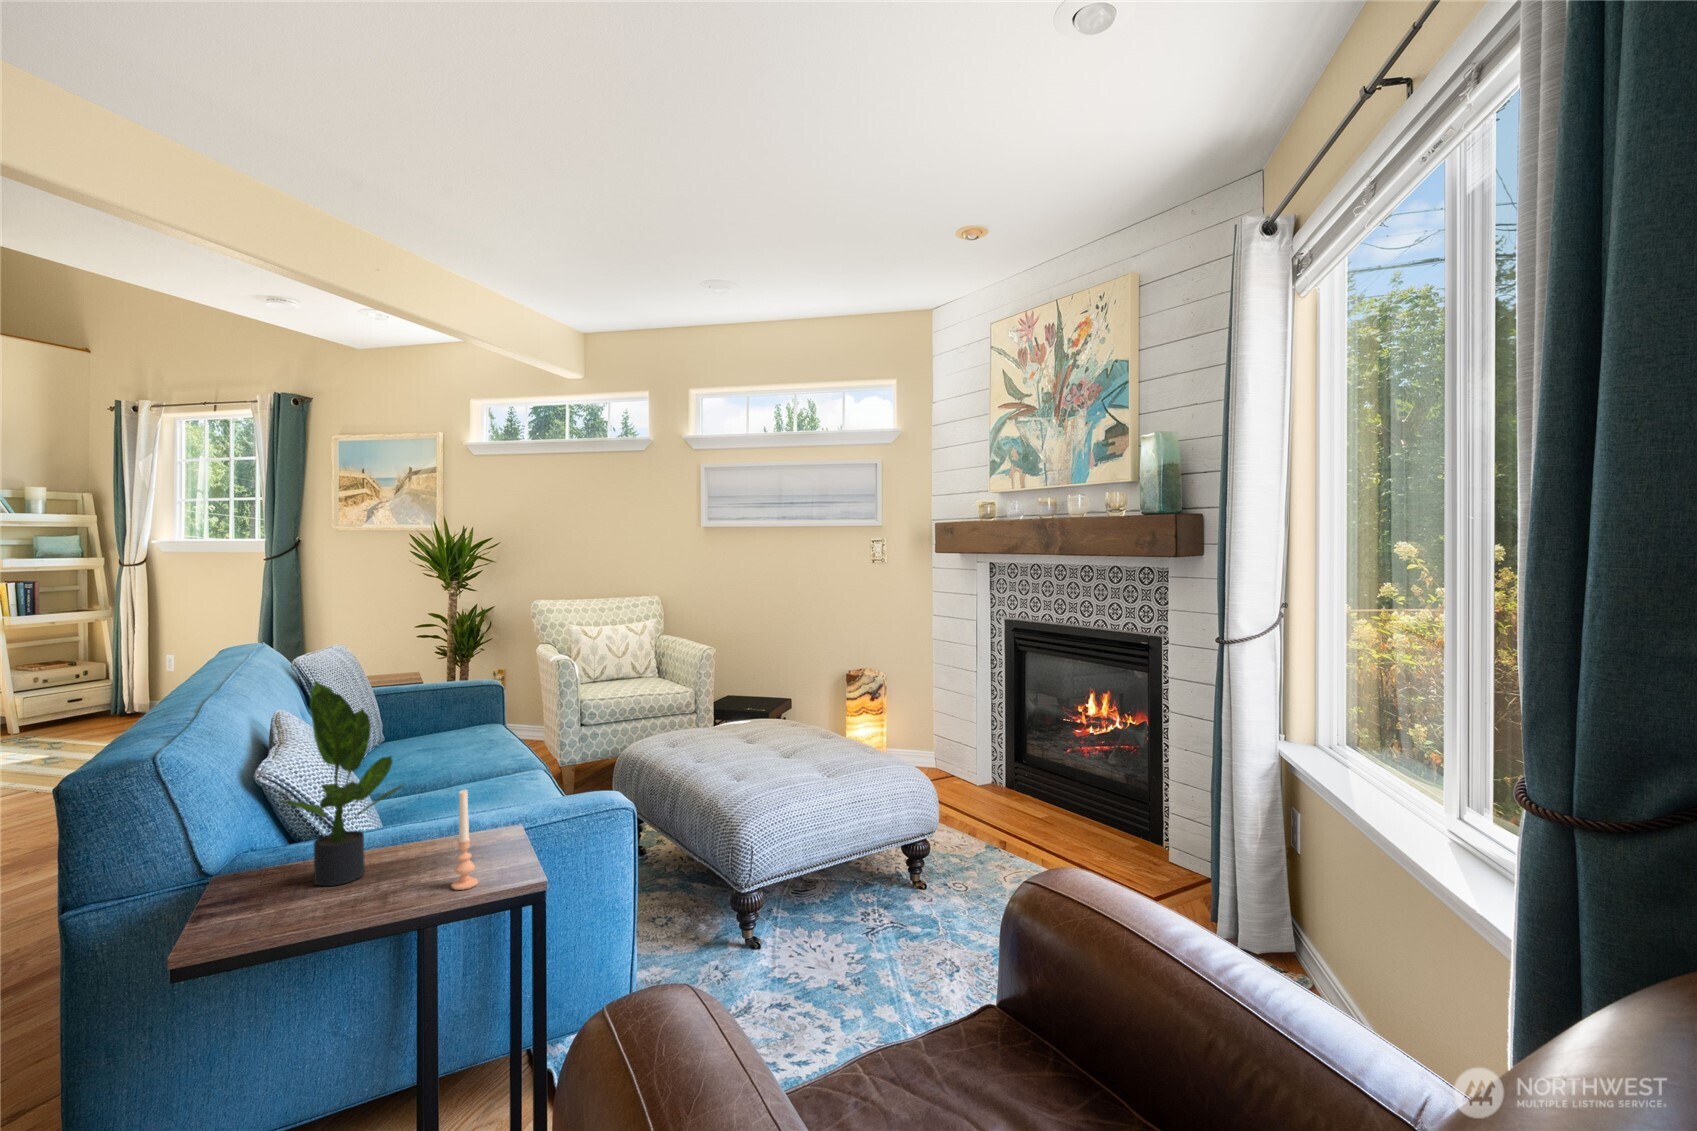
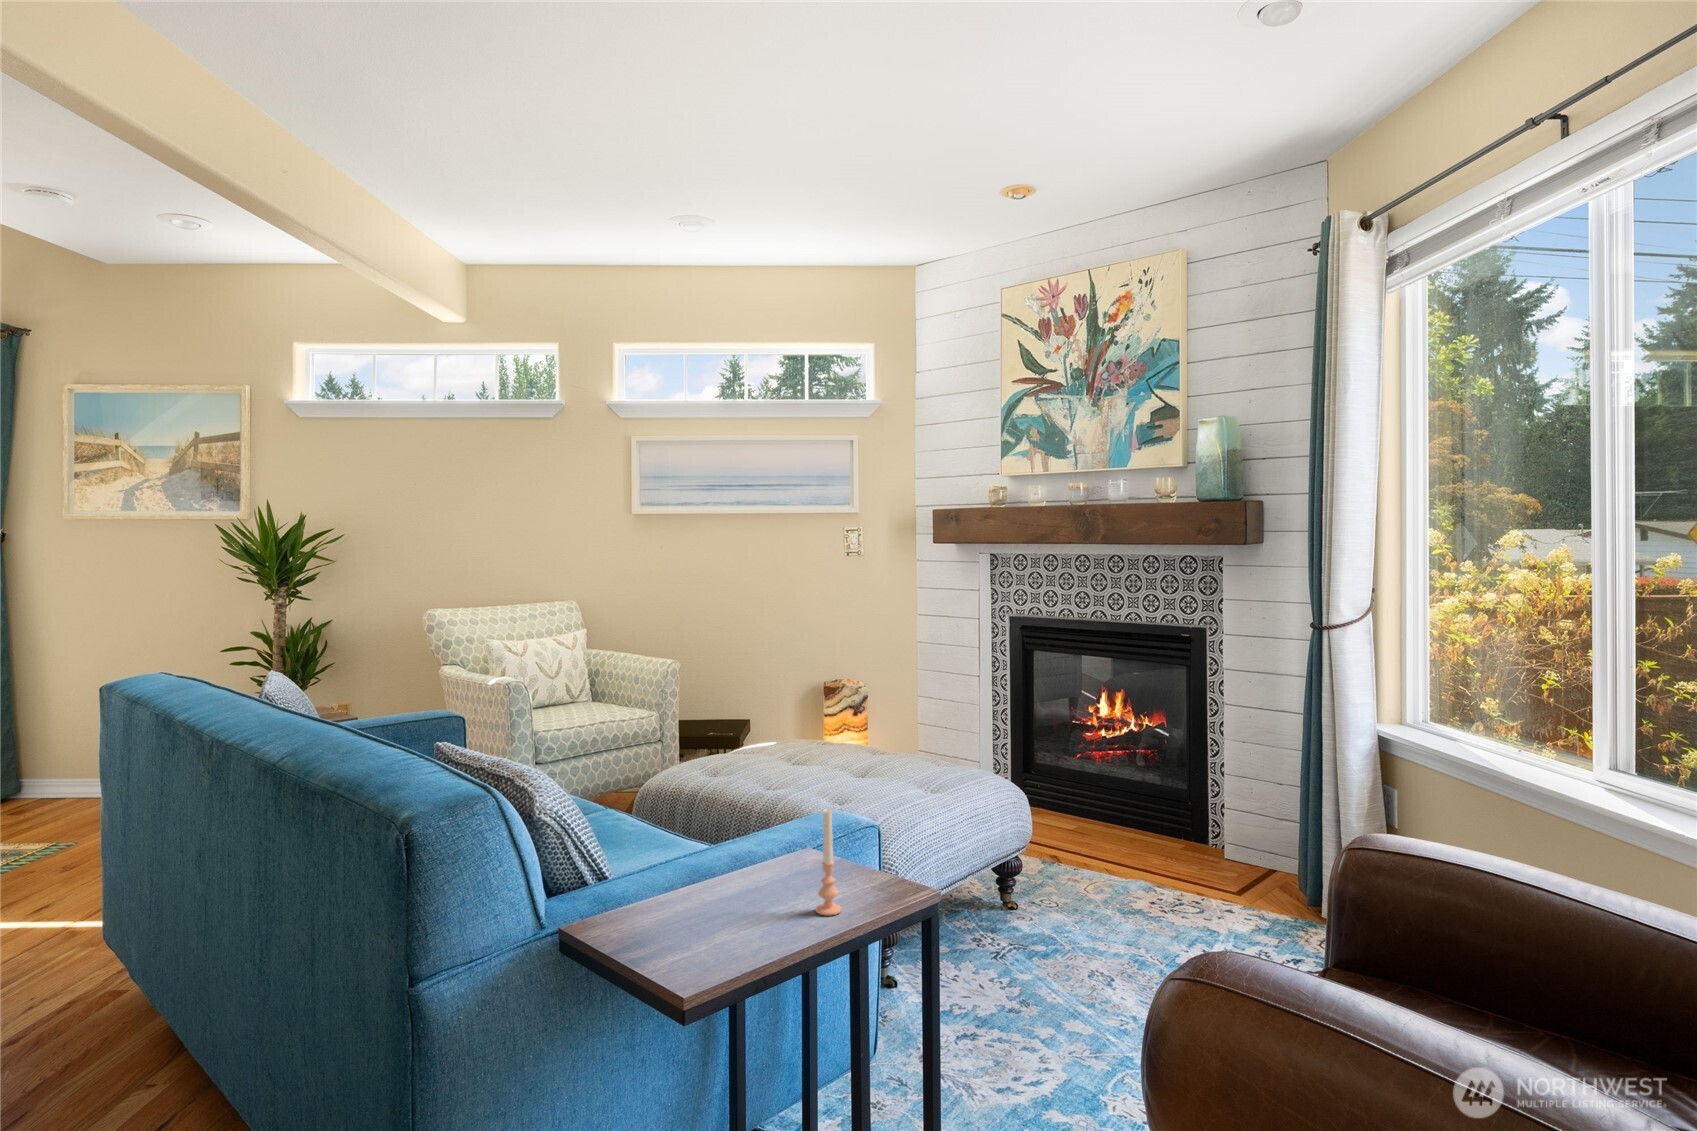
potted plant: present [282,681,403,886] -> none [626,699,740,928]

